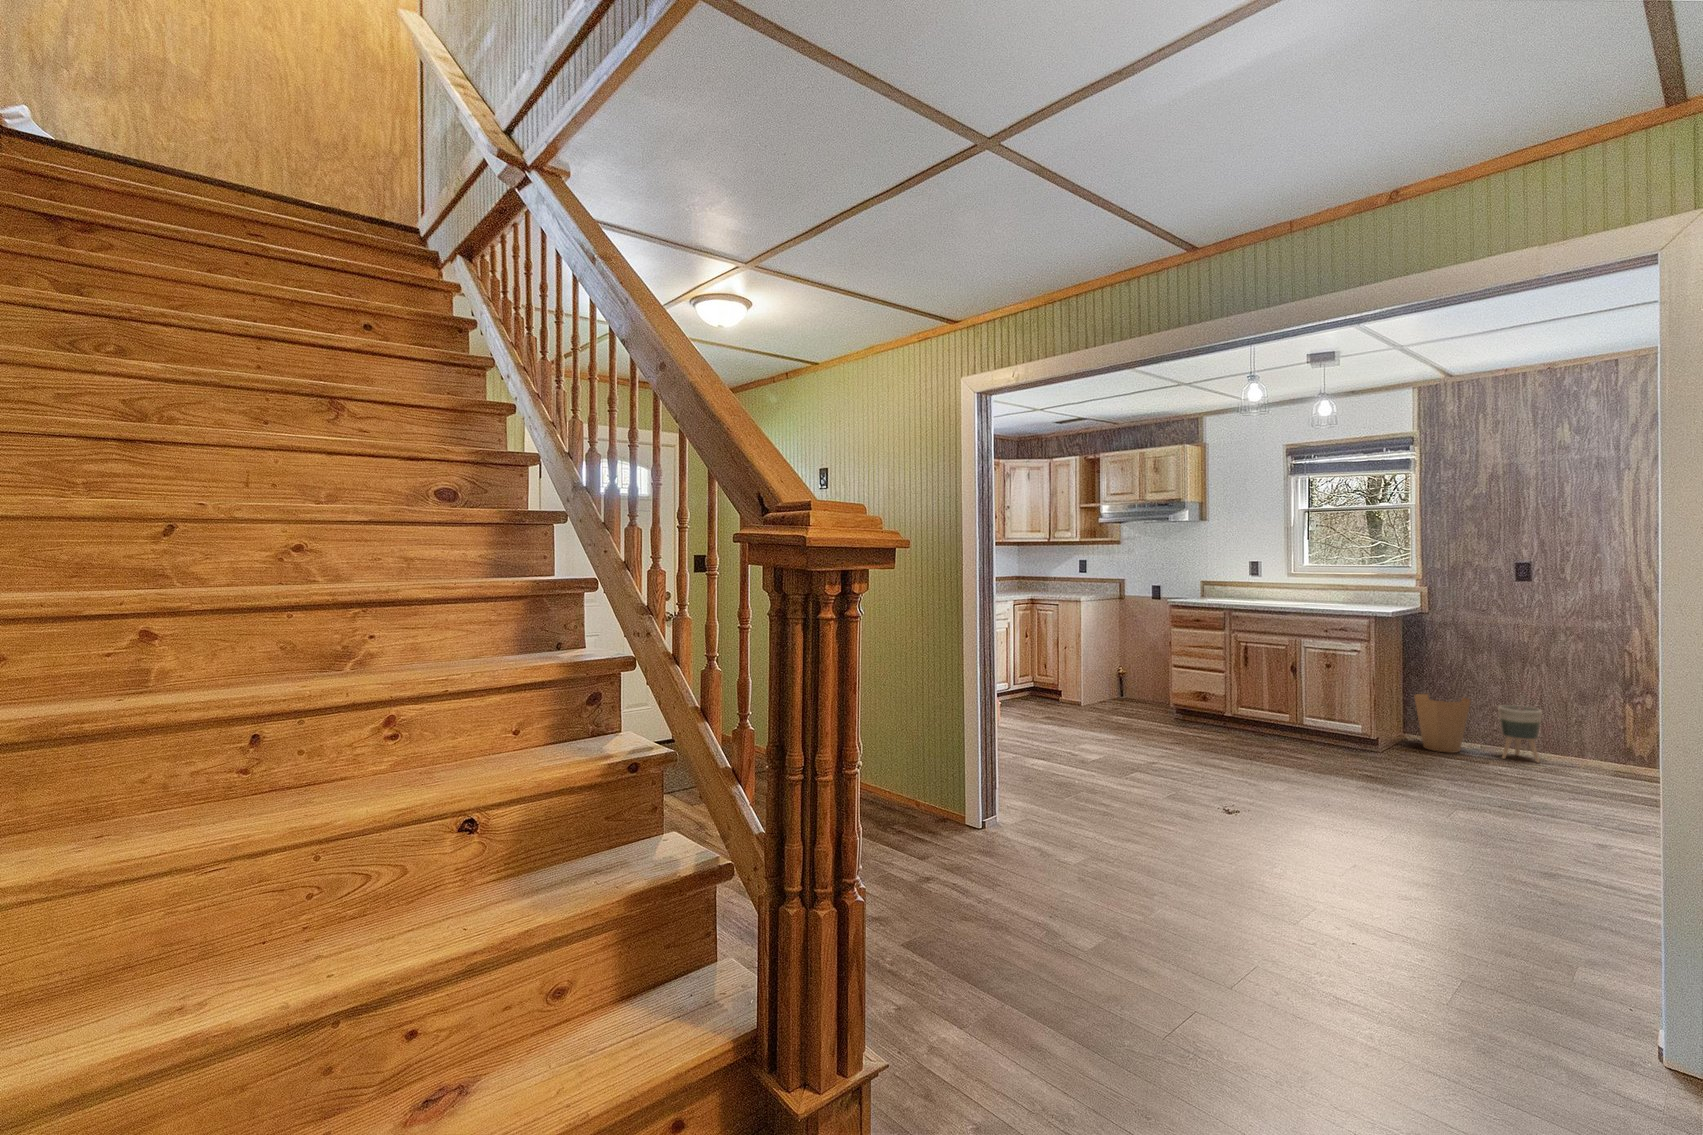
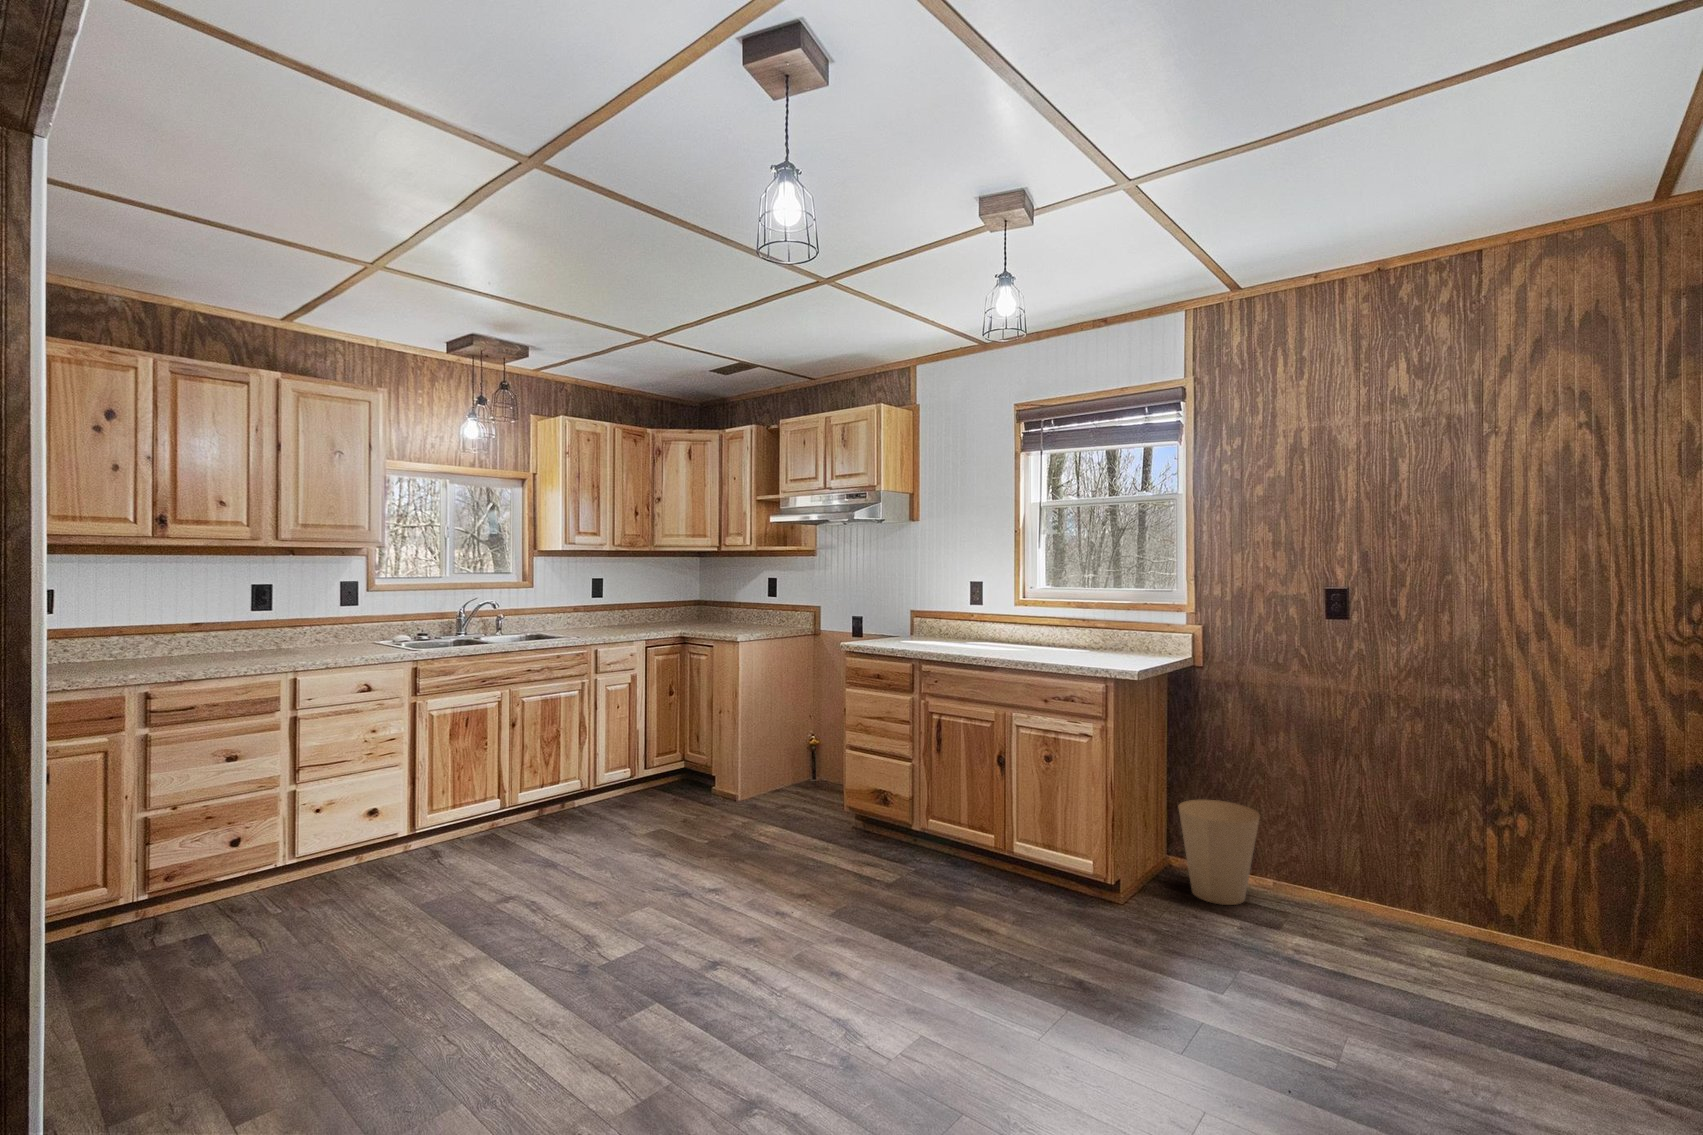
planter: present [1498,705,1542,763] -> none [1299,825,1364,929]

